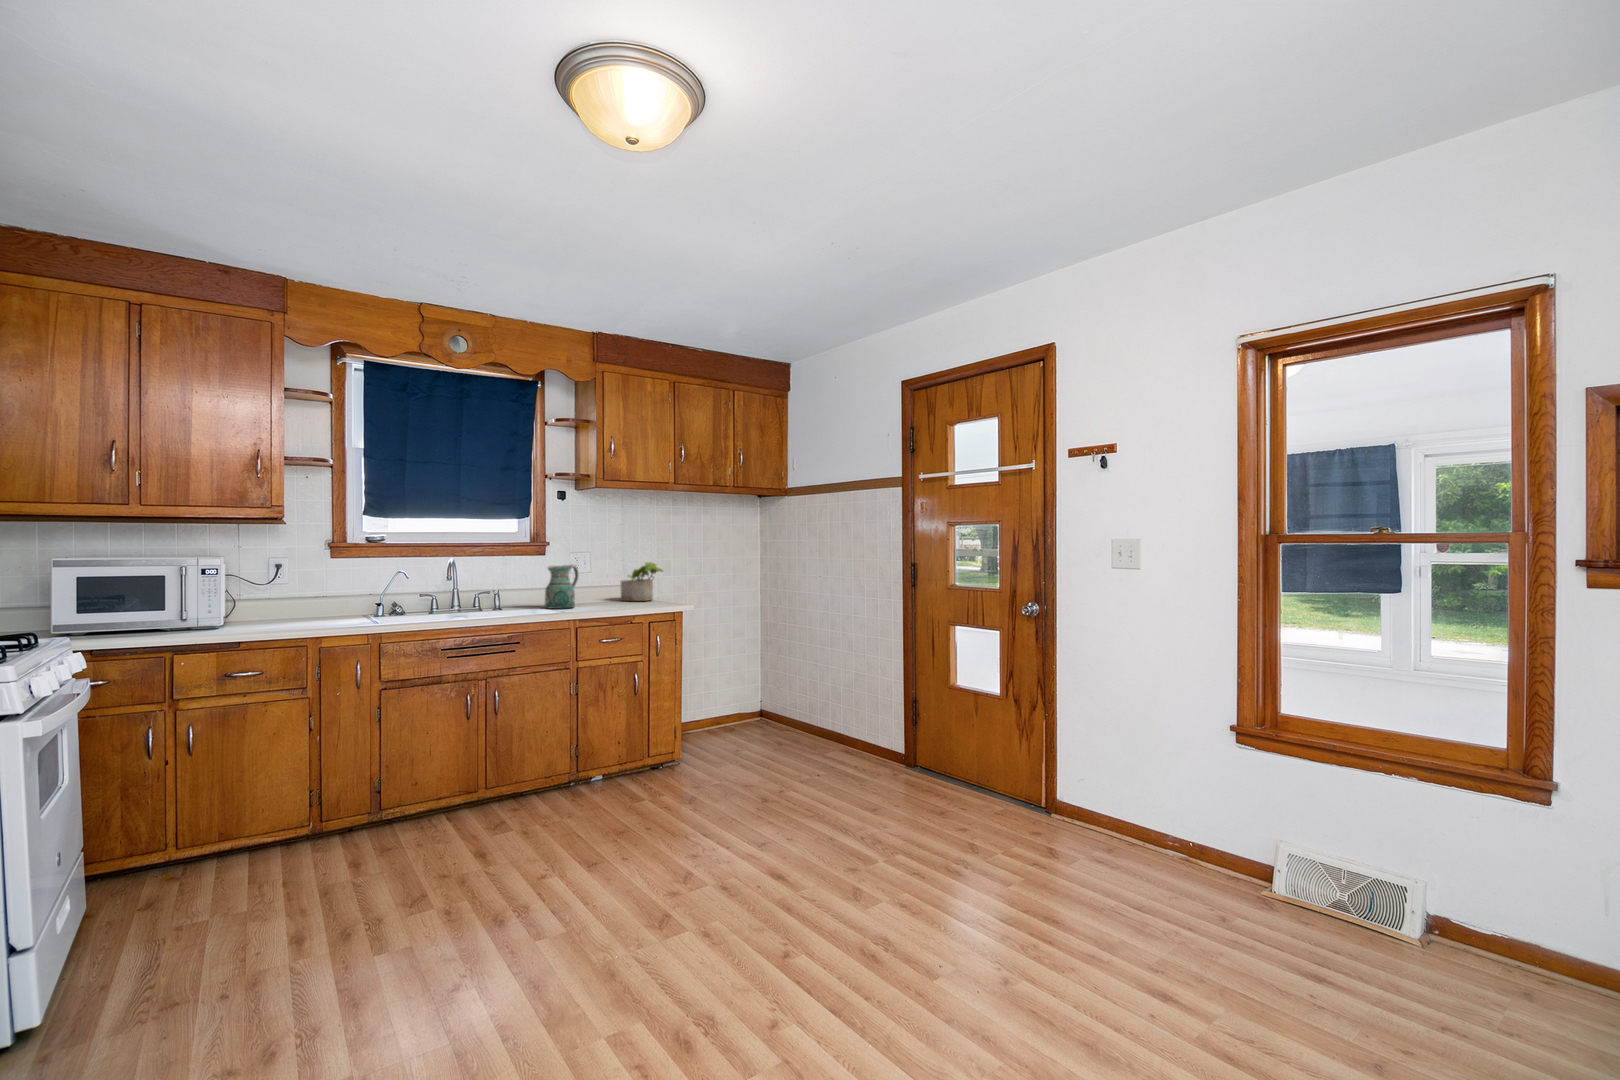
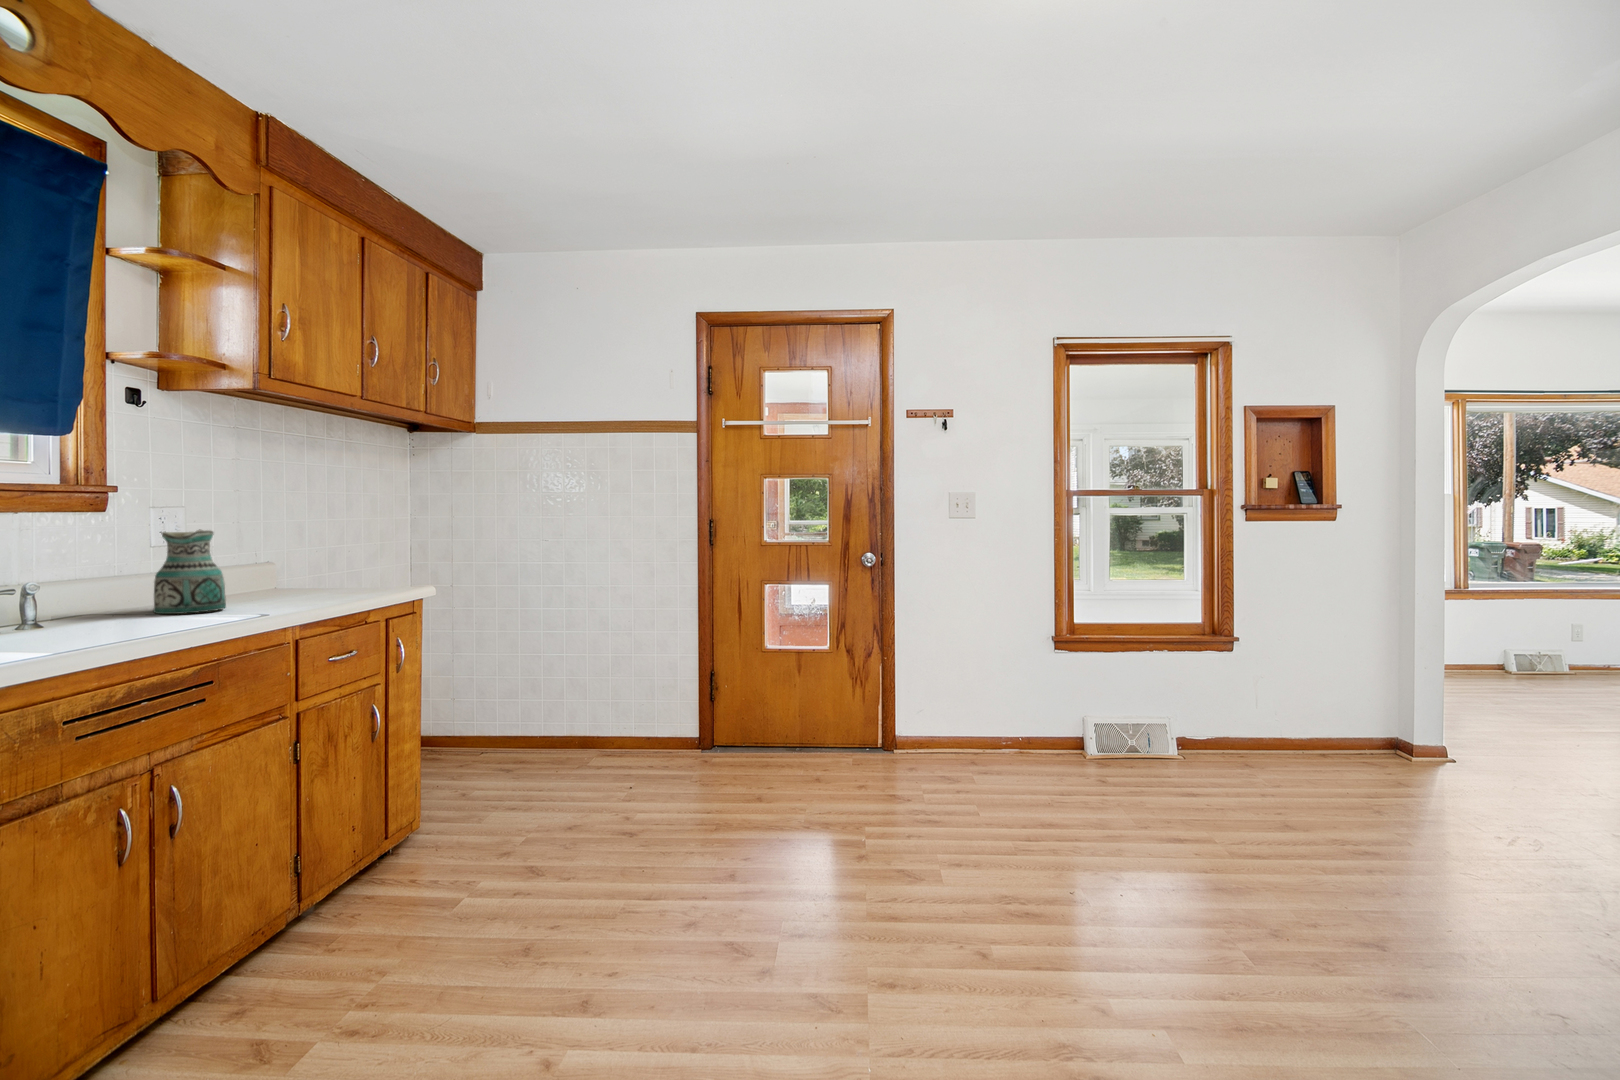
potted plant: present [620,562,663,601] -> none [242,526,322,593]

